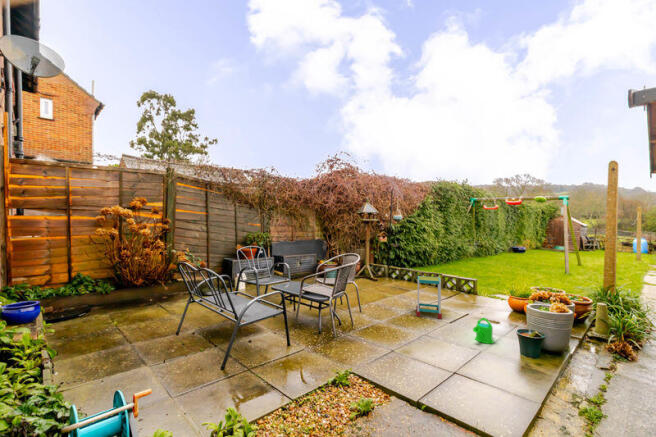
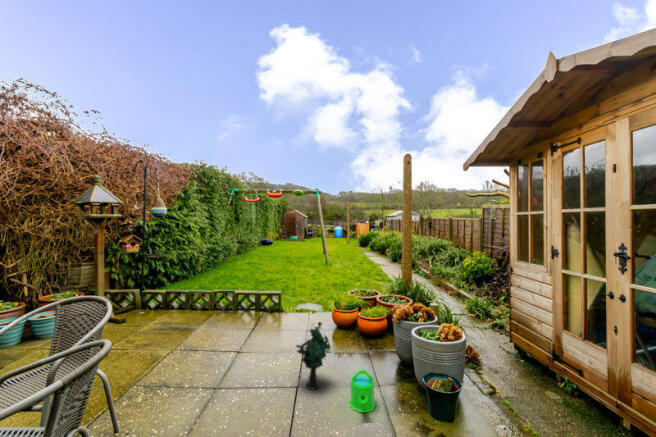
side table: present [416,276,442,319] -> none [228,309,279,393]
decorative plant: none [448,287,474,328] -> present [296,322,331,389]

